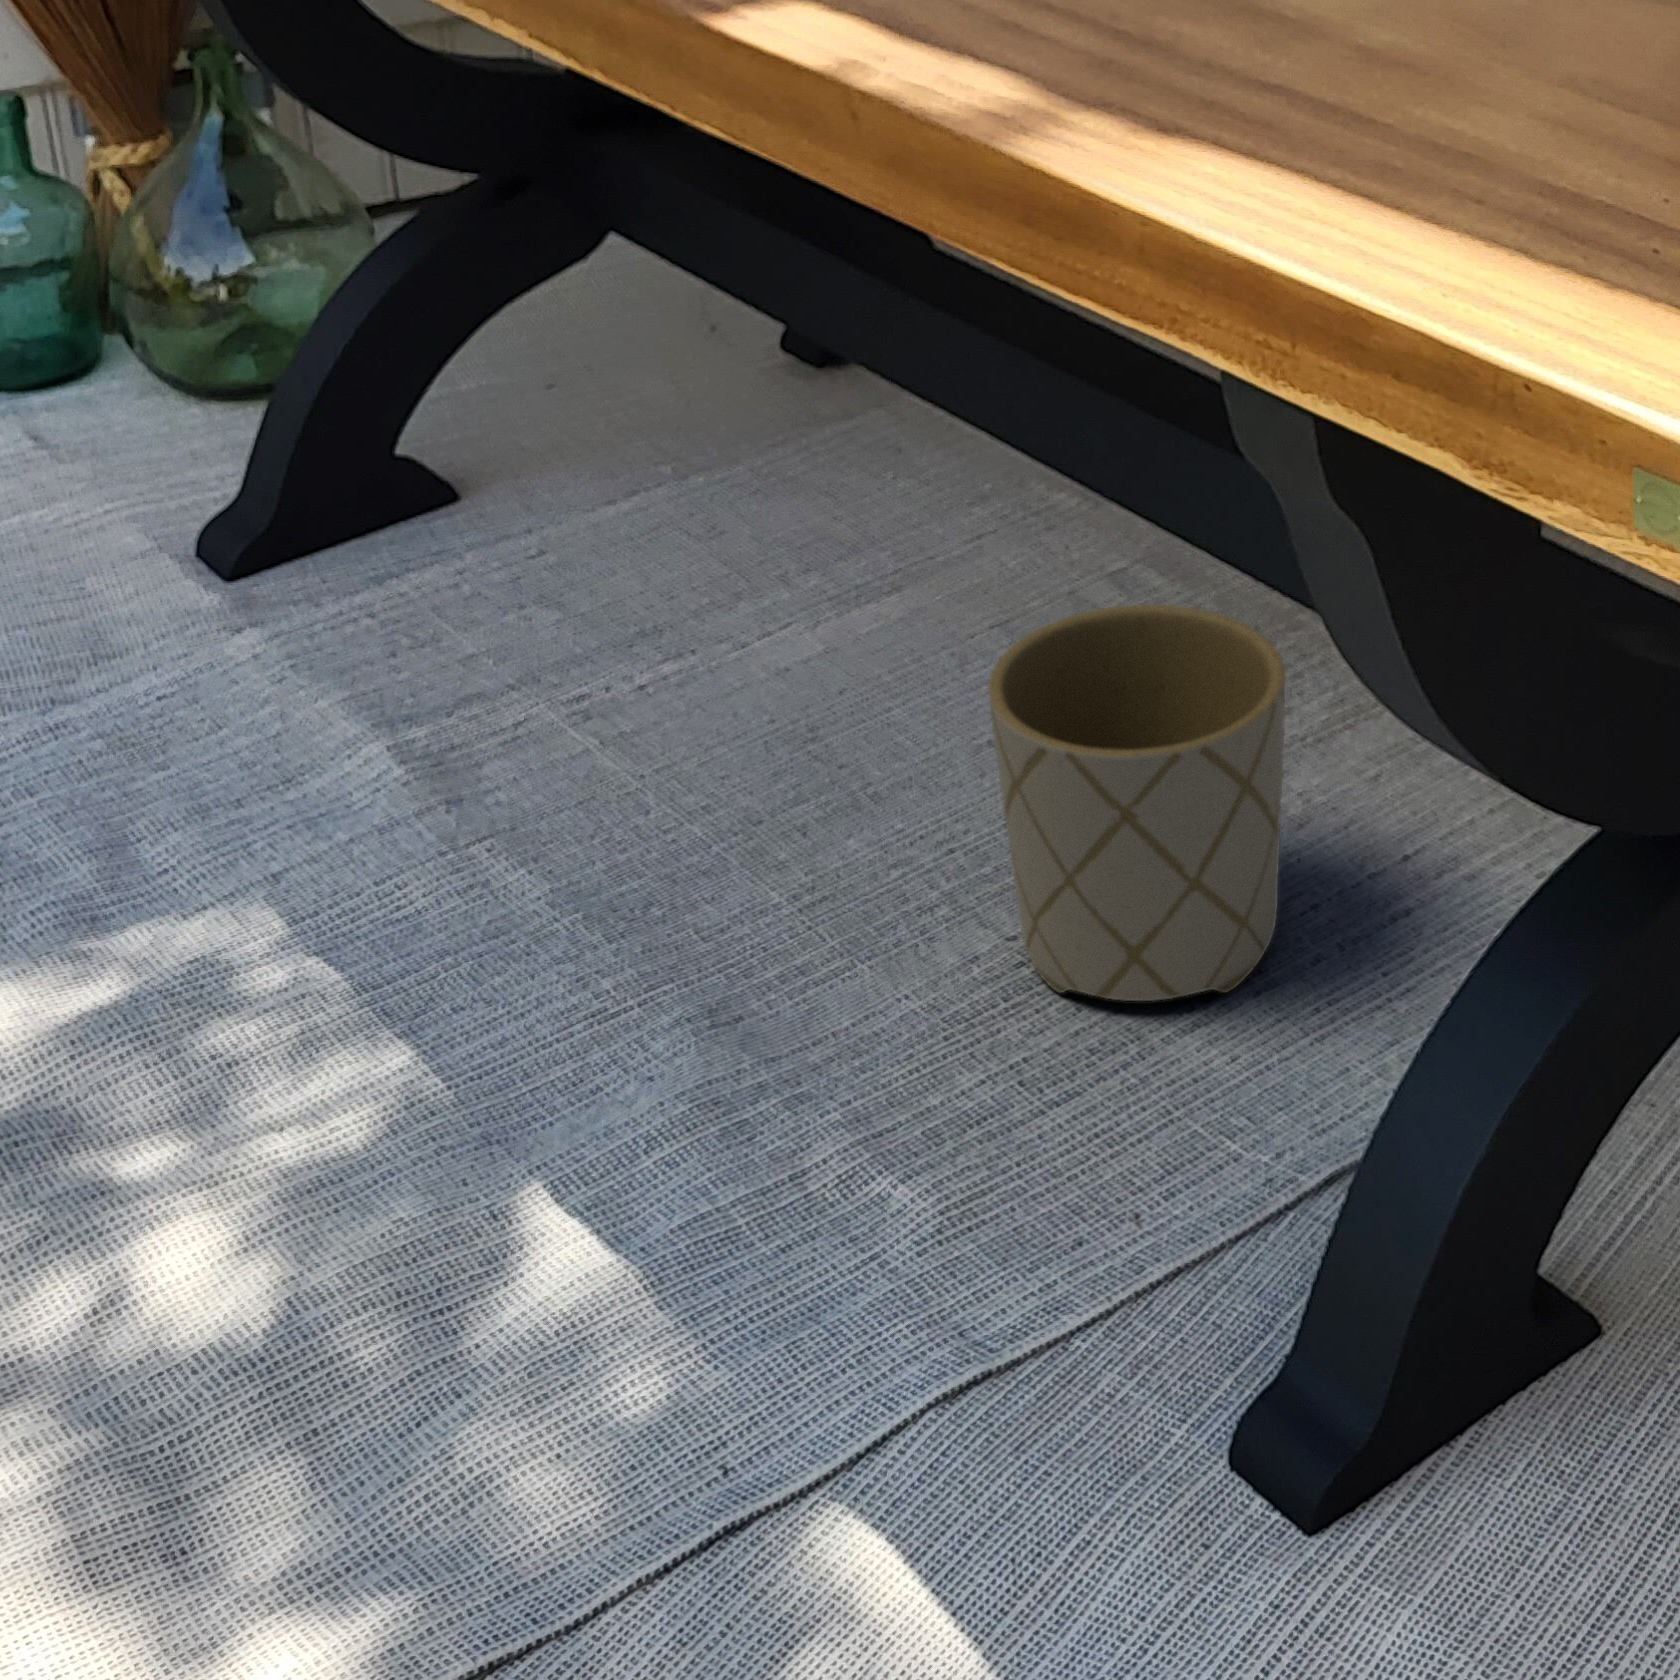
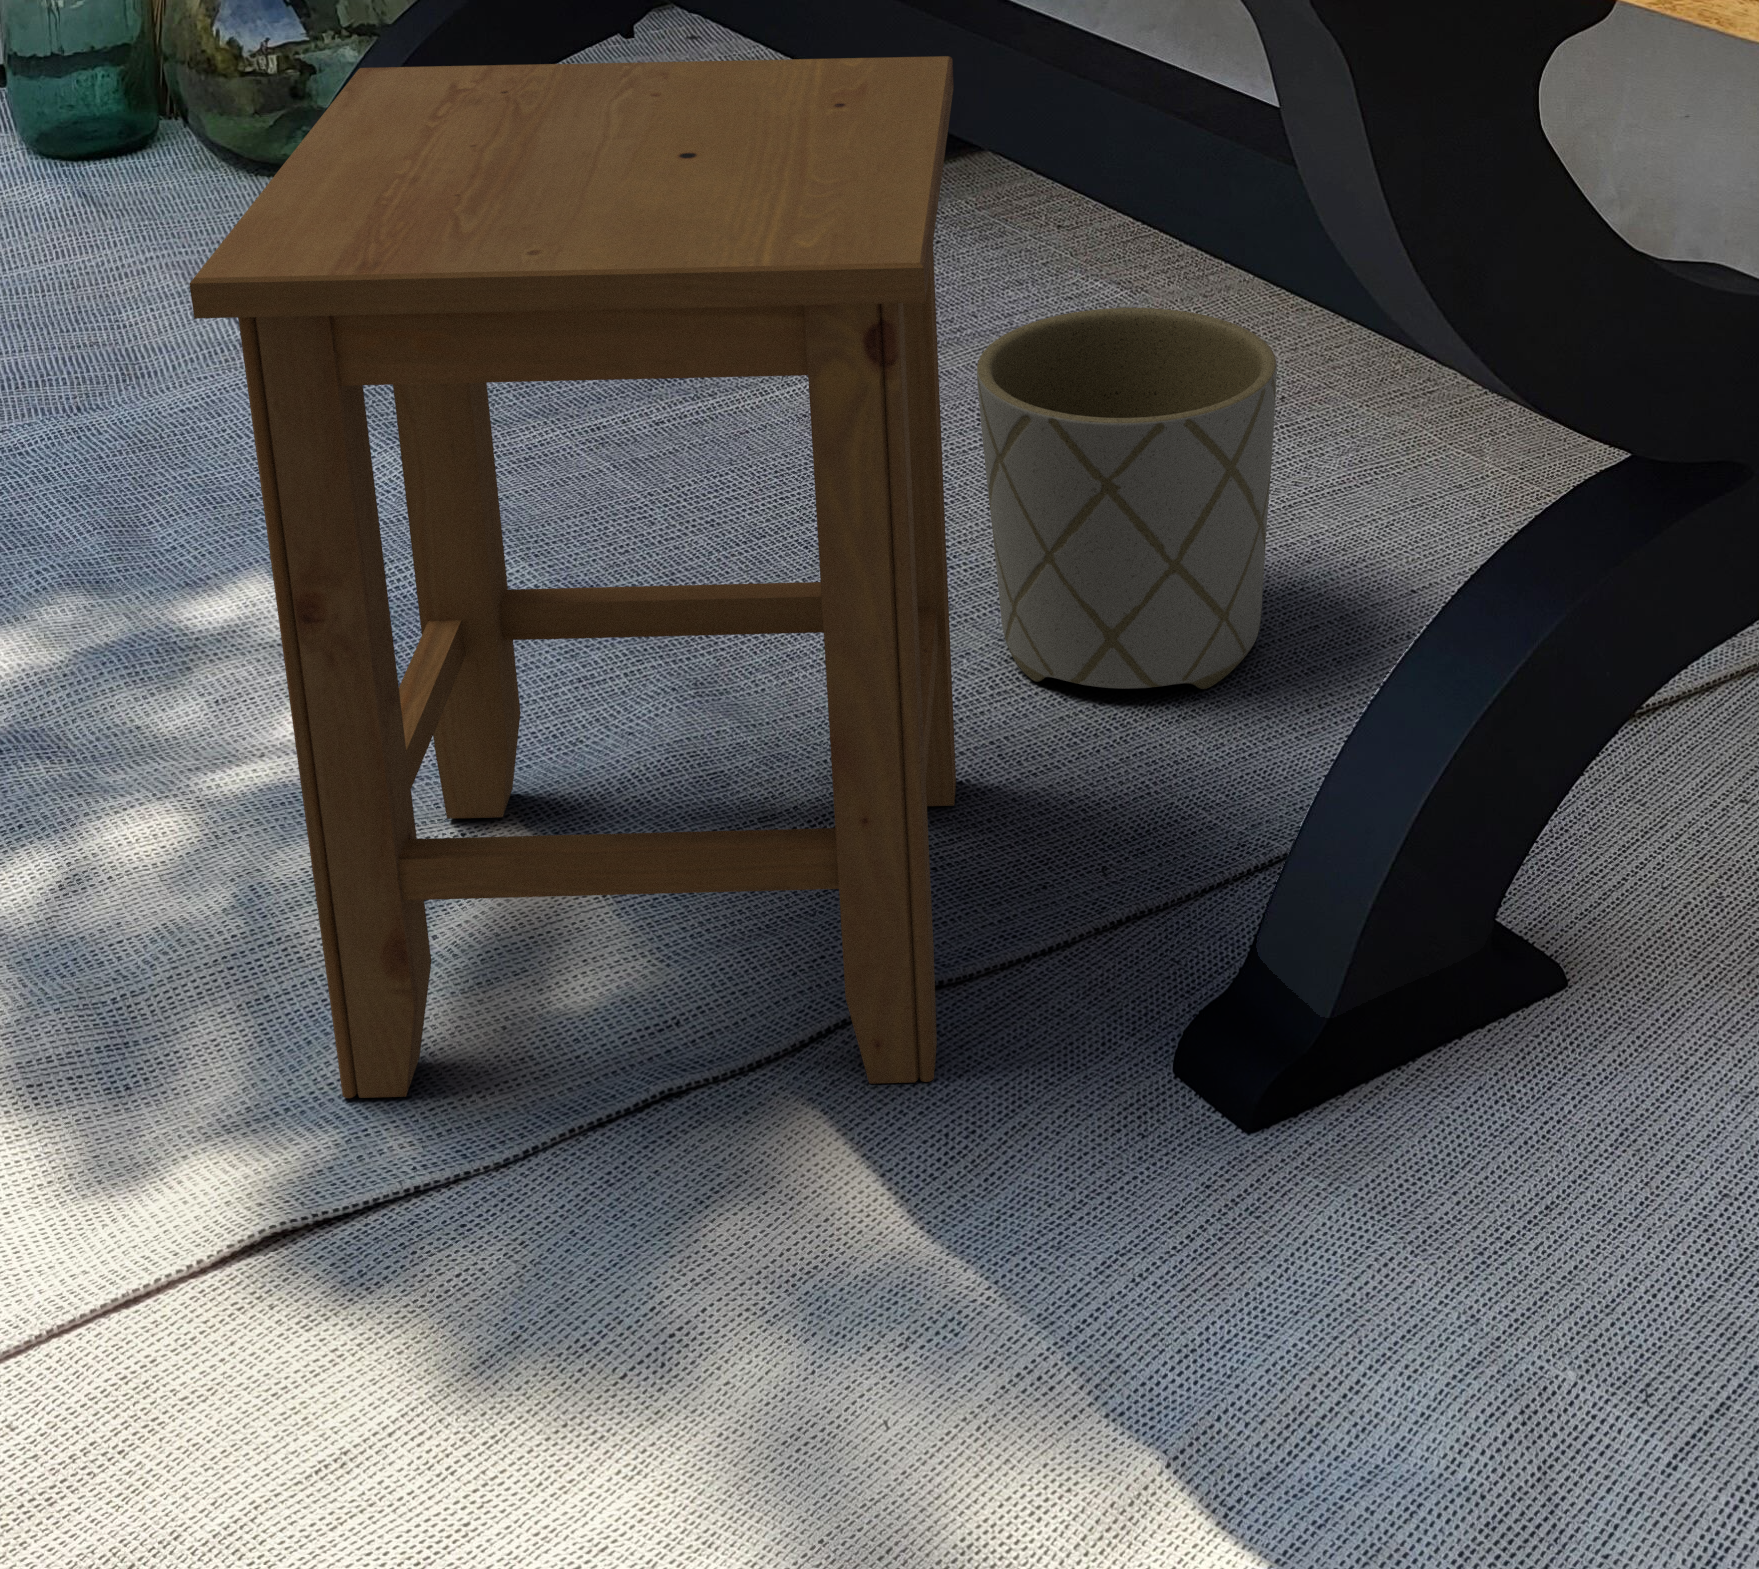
stool: none [225,439,996,1557] -> present [189,56,956,1098]

